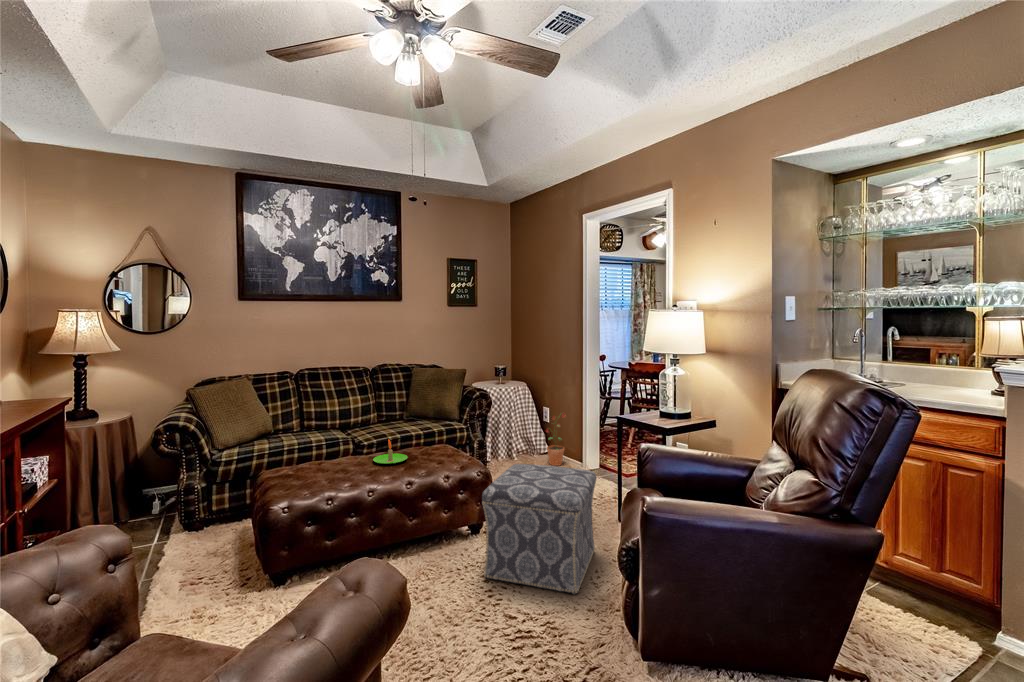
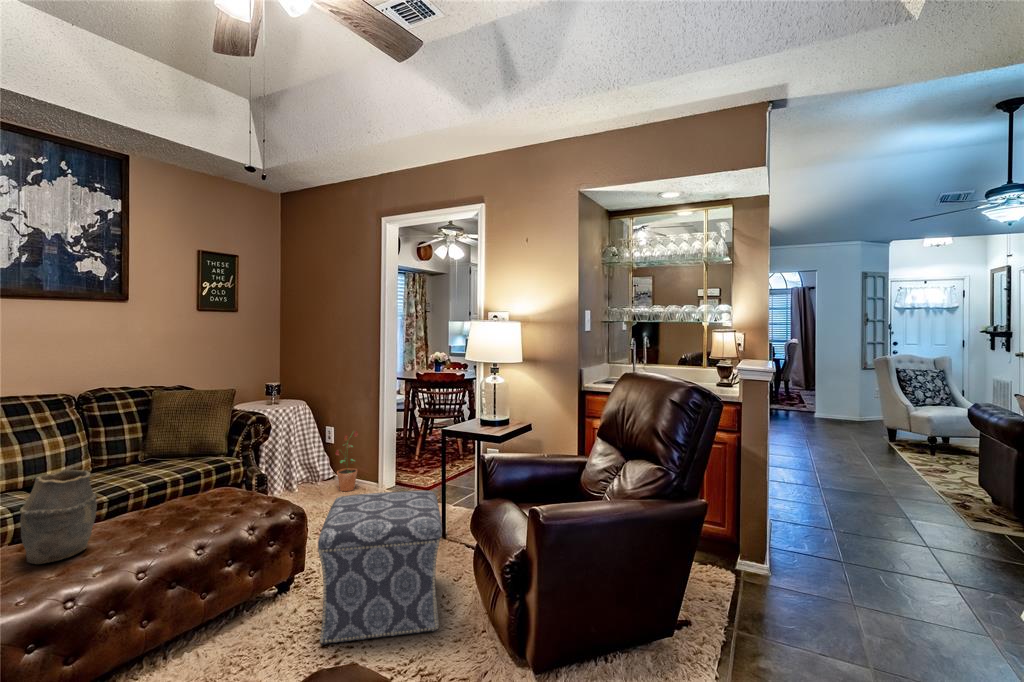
vase: none [313,417,353,476] -> present [20,469,97,564]
candle: present [373,440,408,464] -> none [125,491,183,527]

